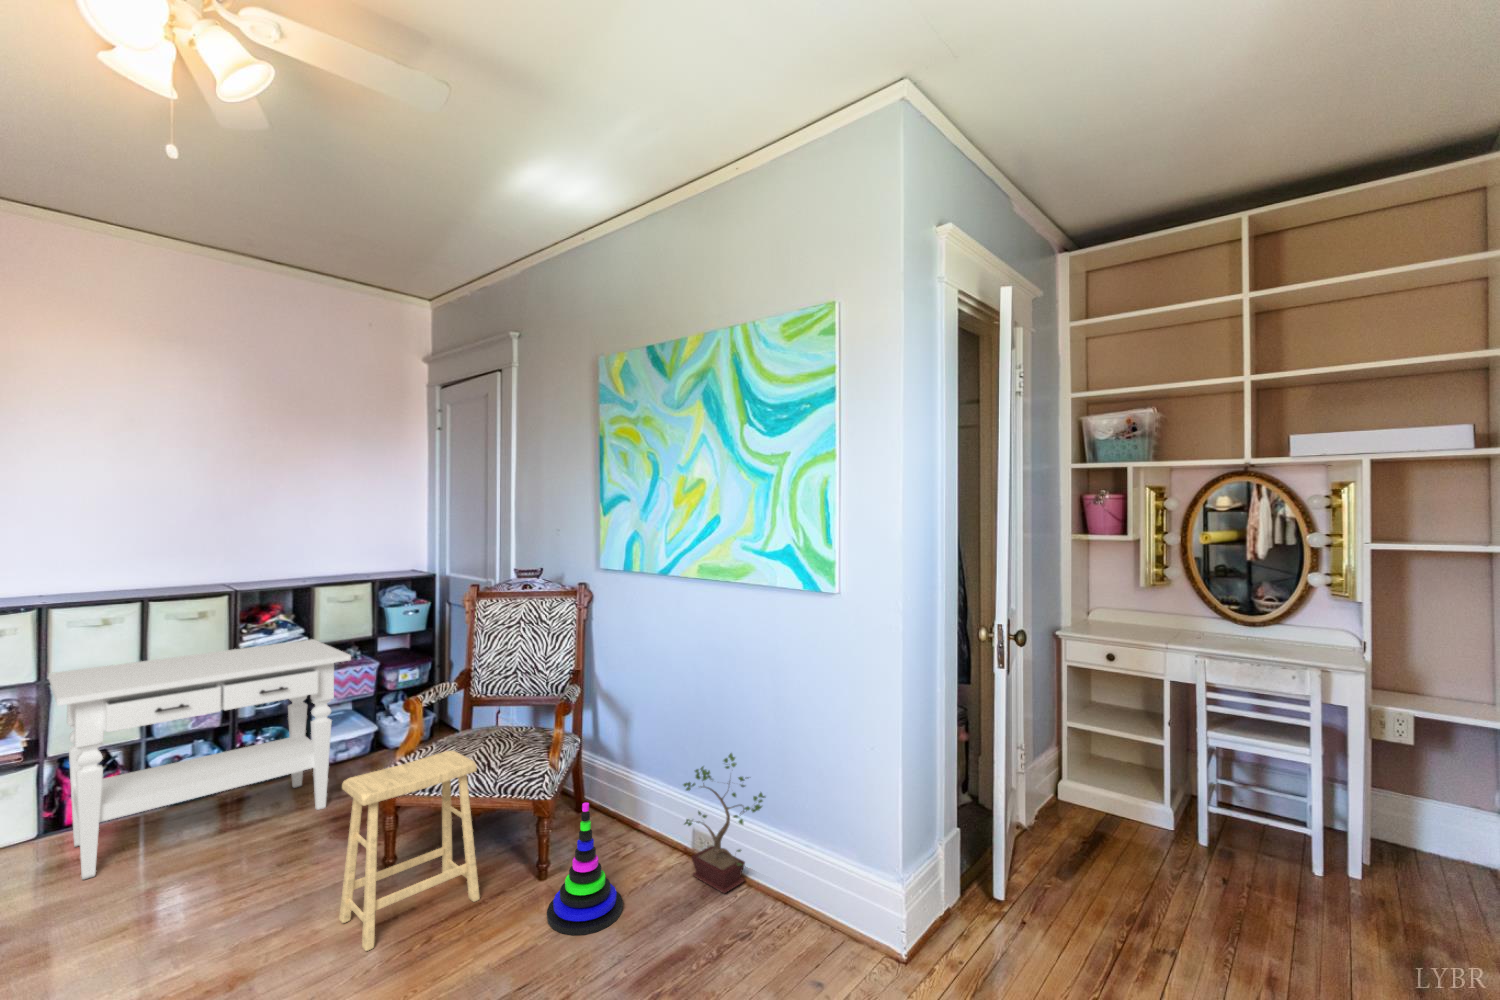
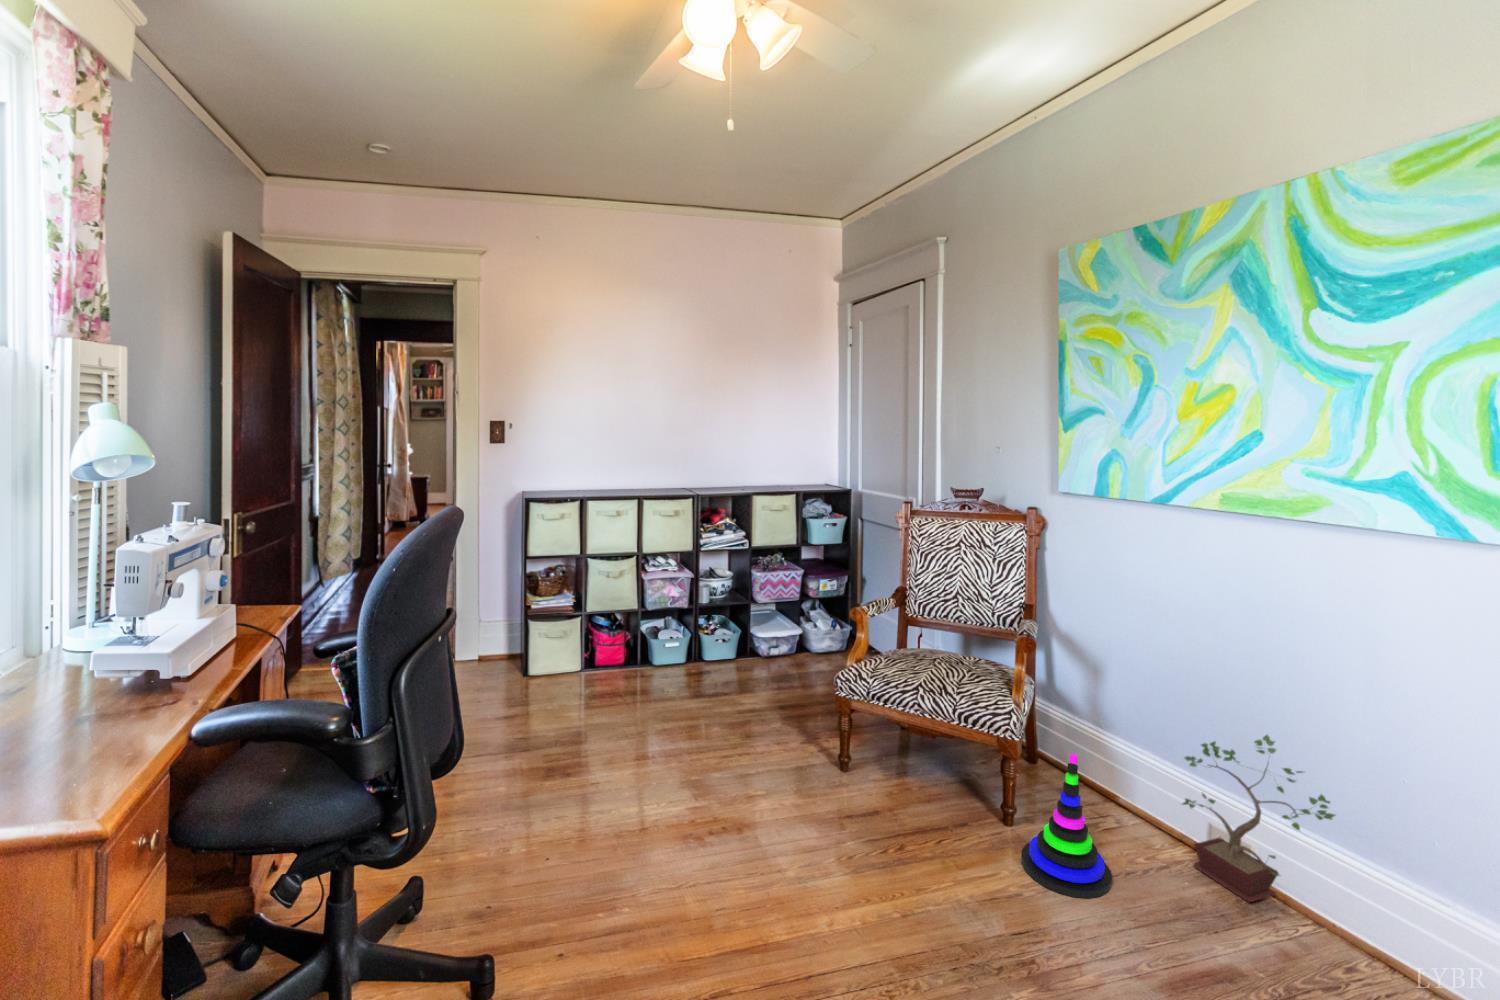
side table: present [49,639,351,880] -> none [585,542,796,715]
footstool: present [339,751,480,951] -> none [813,667,943,843]

